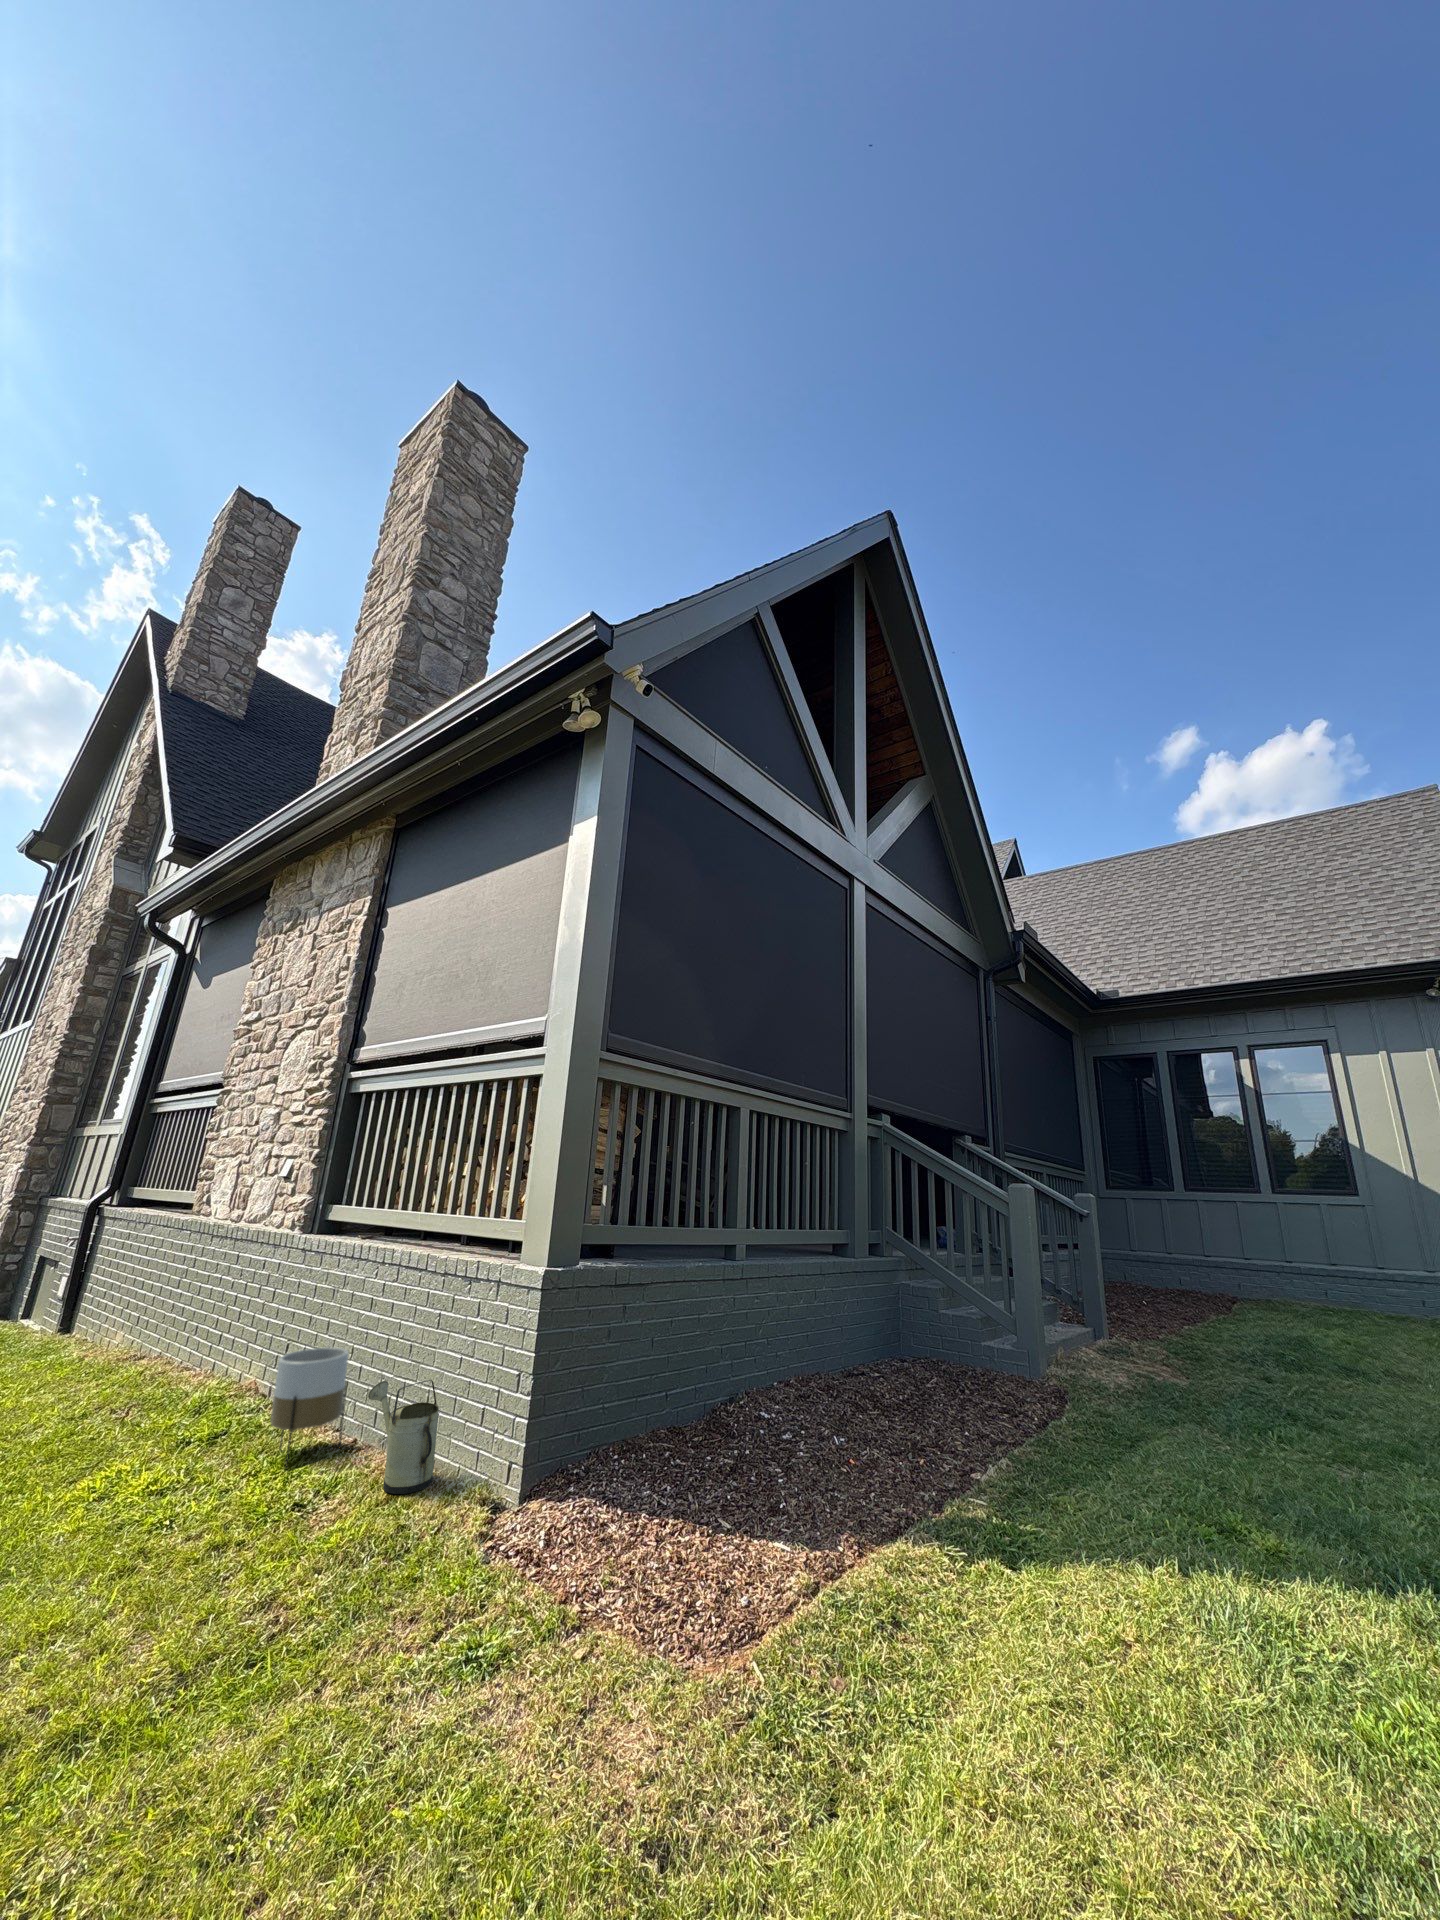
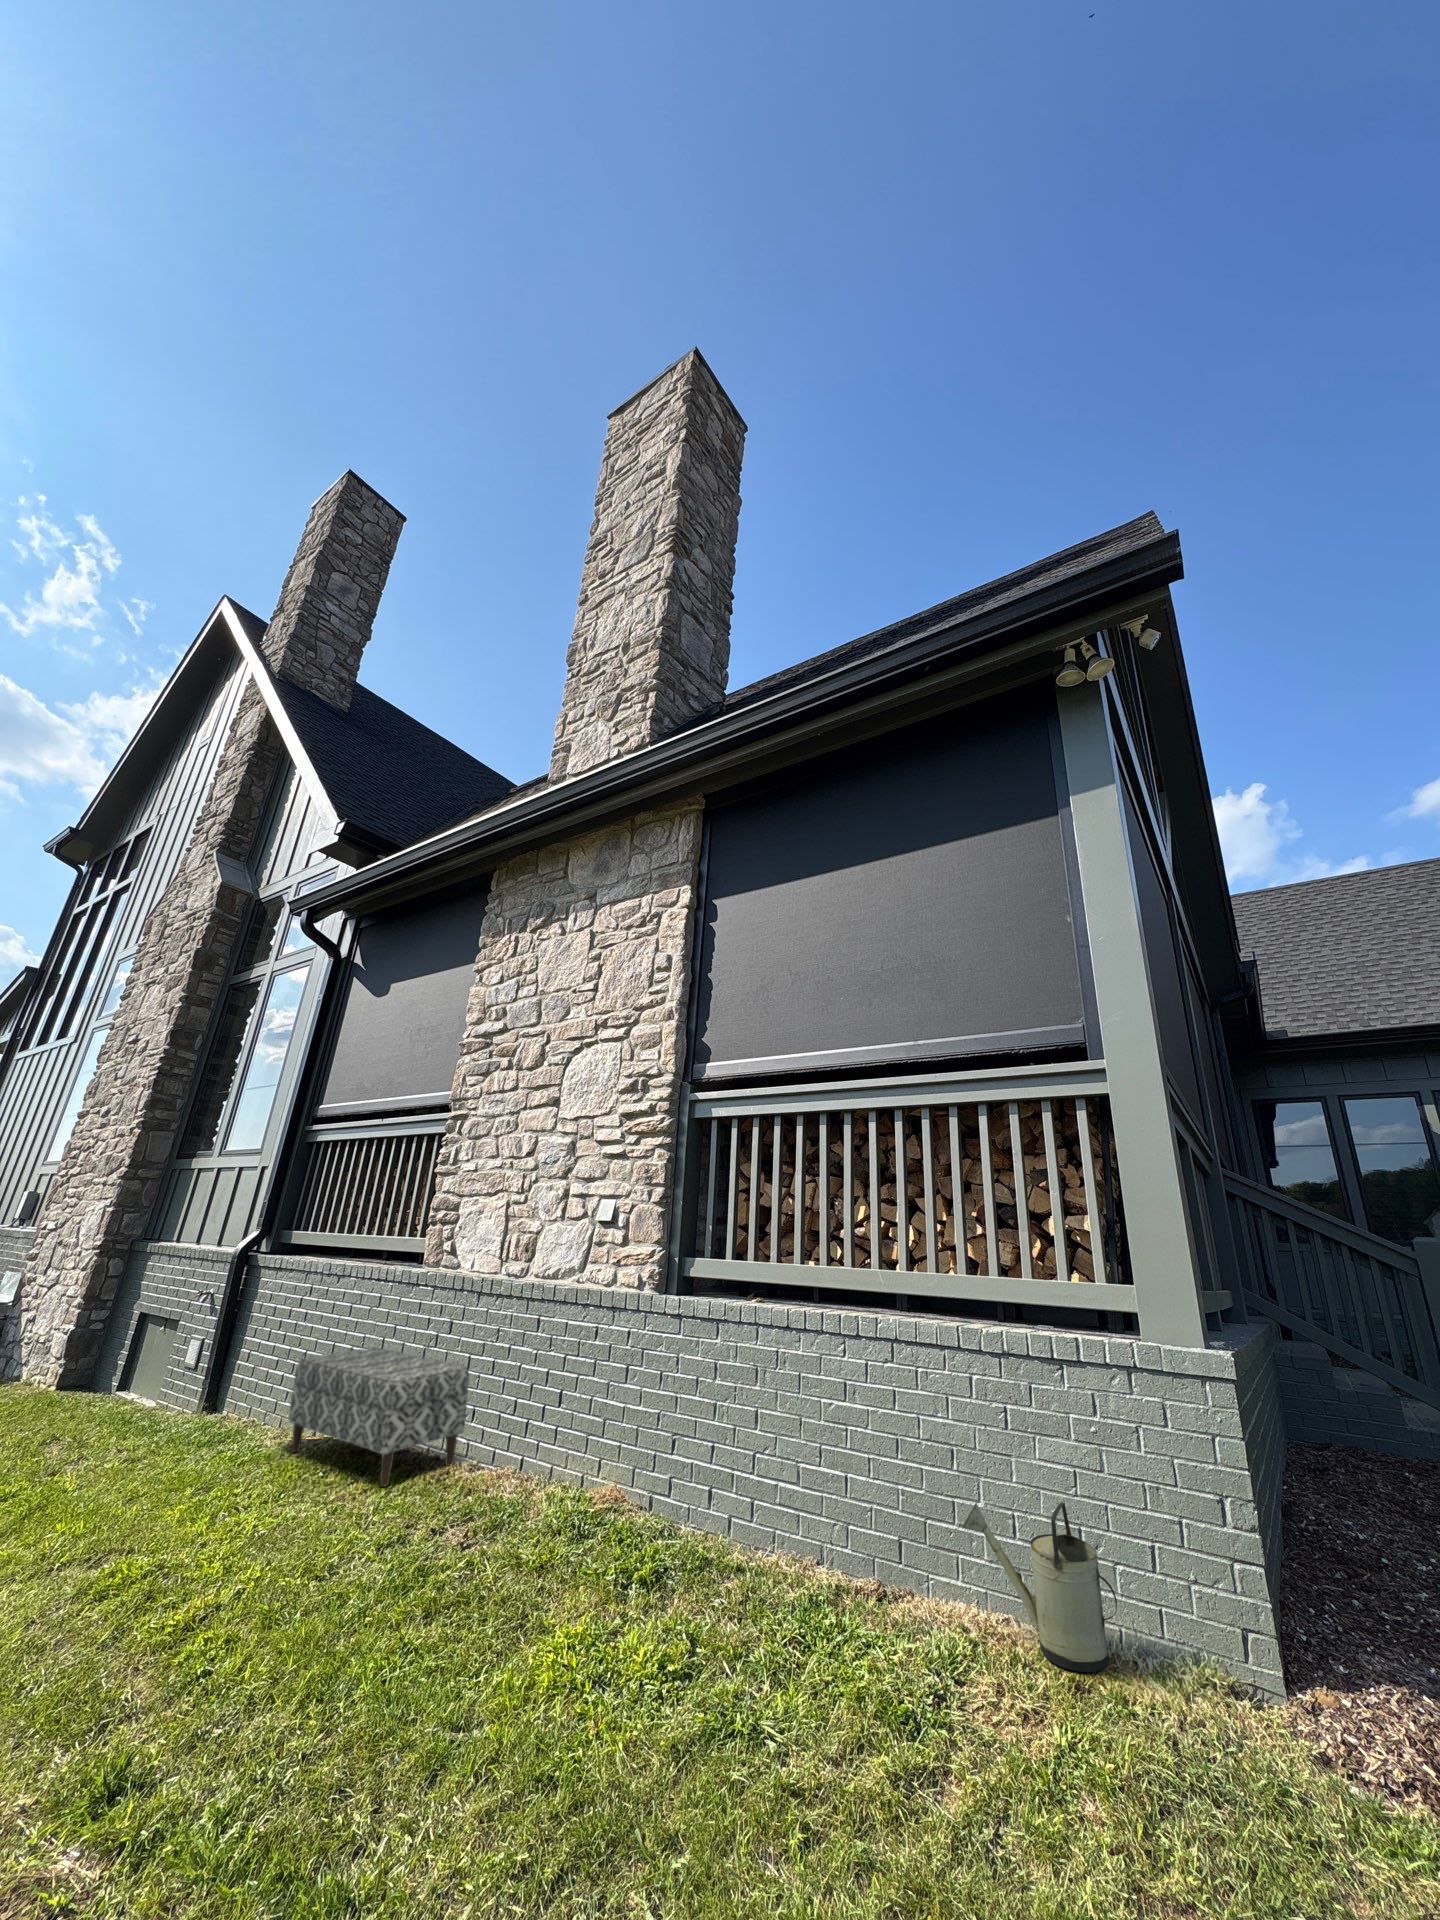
bench: none [62,1280,192,1383] -> present [288,1347,469,1487]
planter: present [270,1347,348,1468] -> none [778,1449,864,1626]

